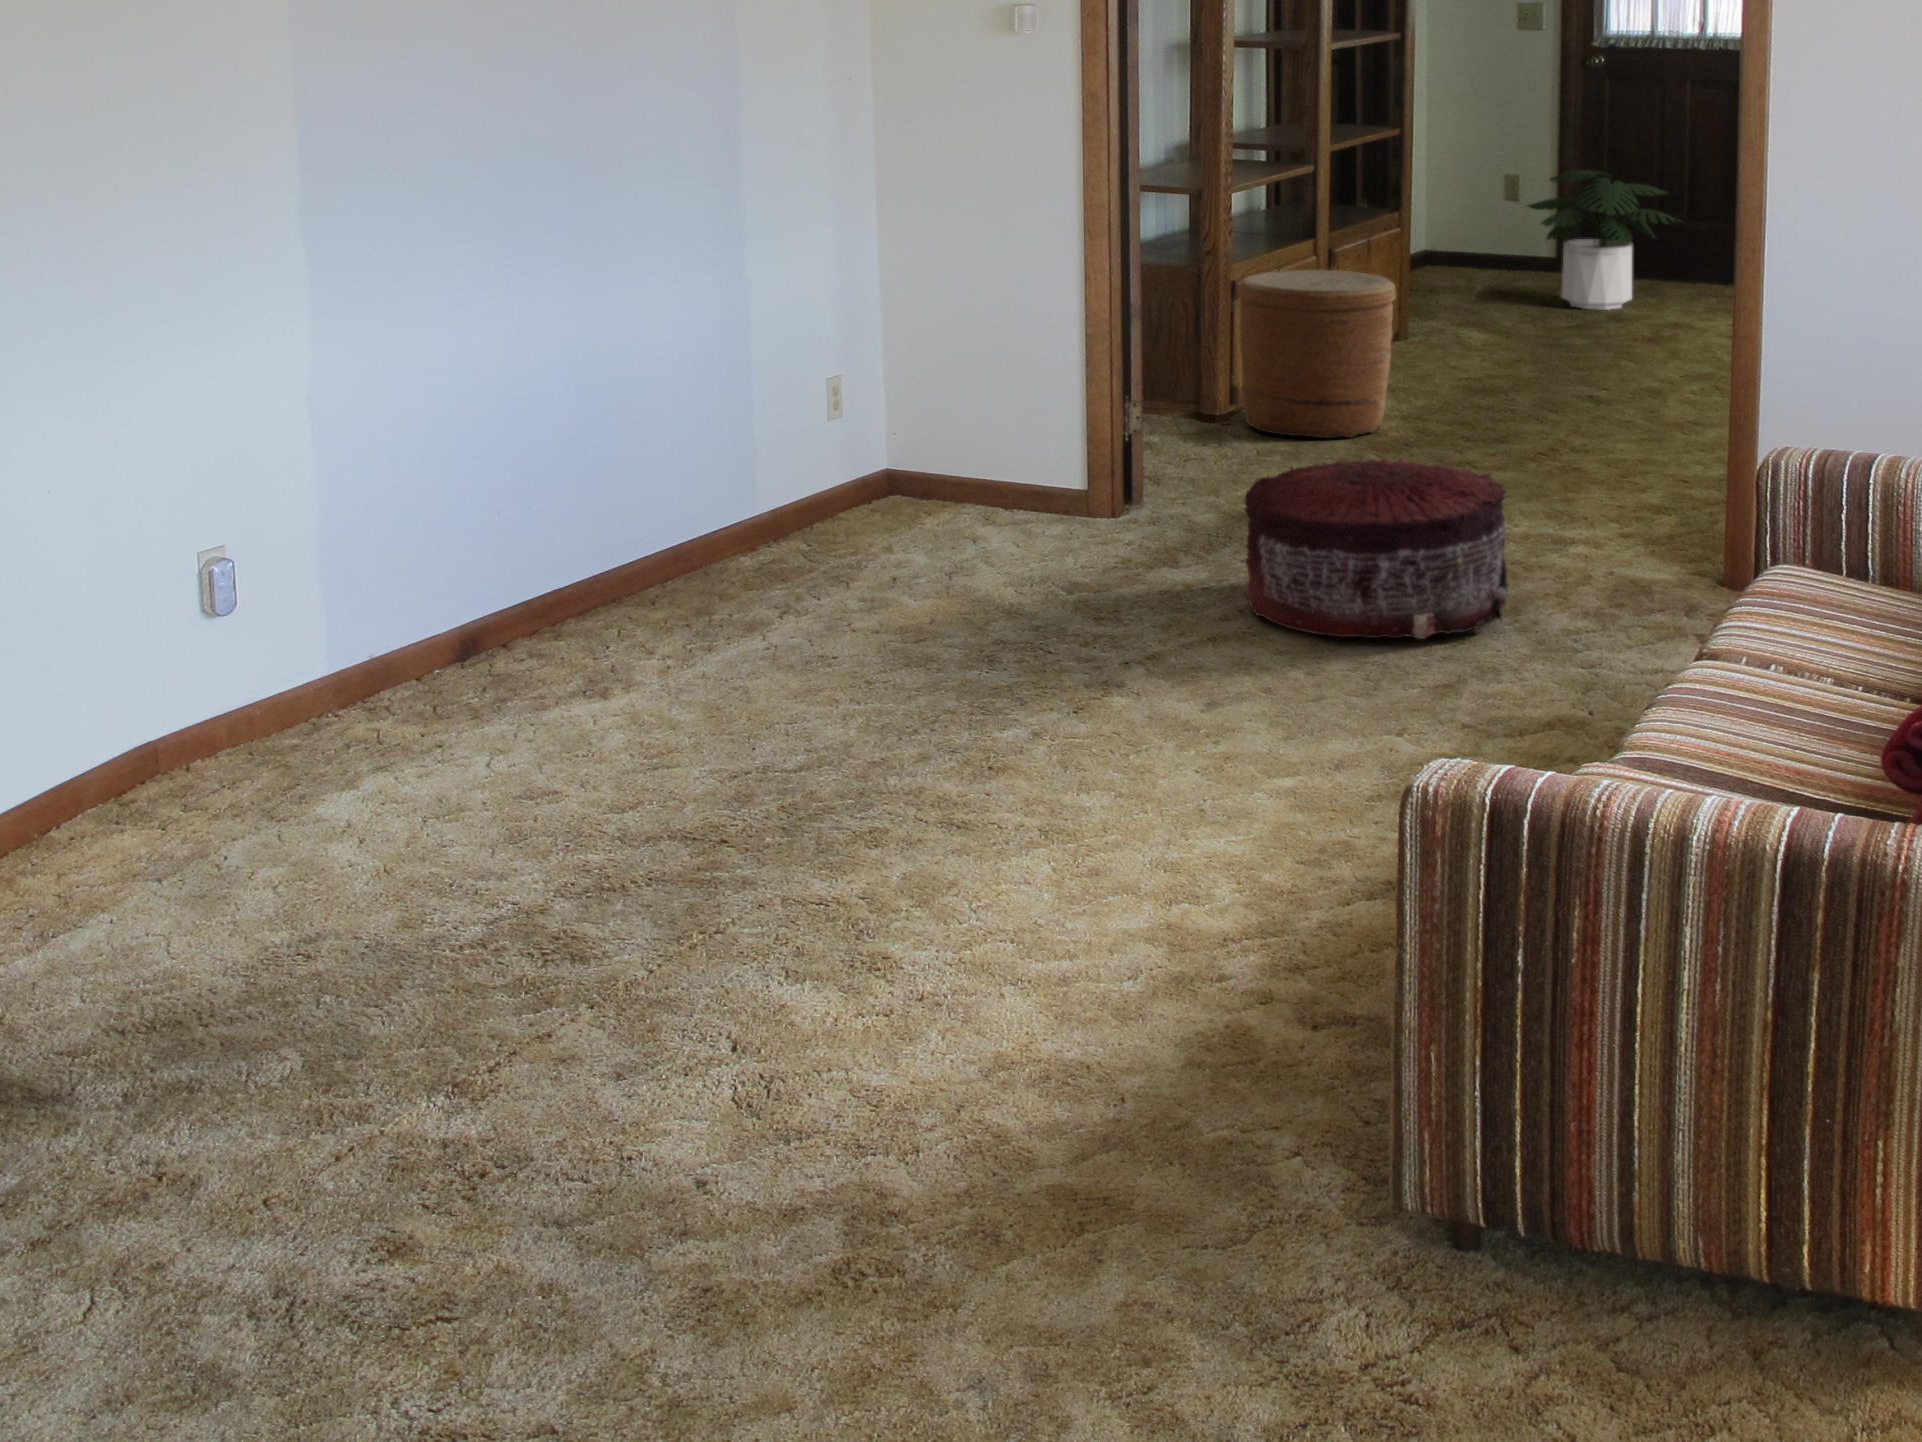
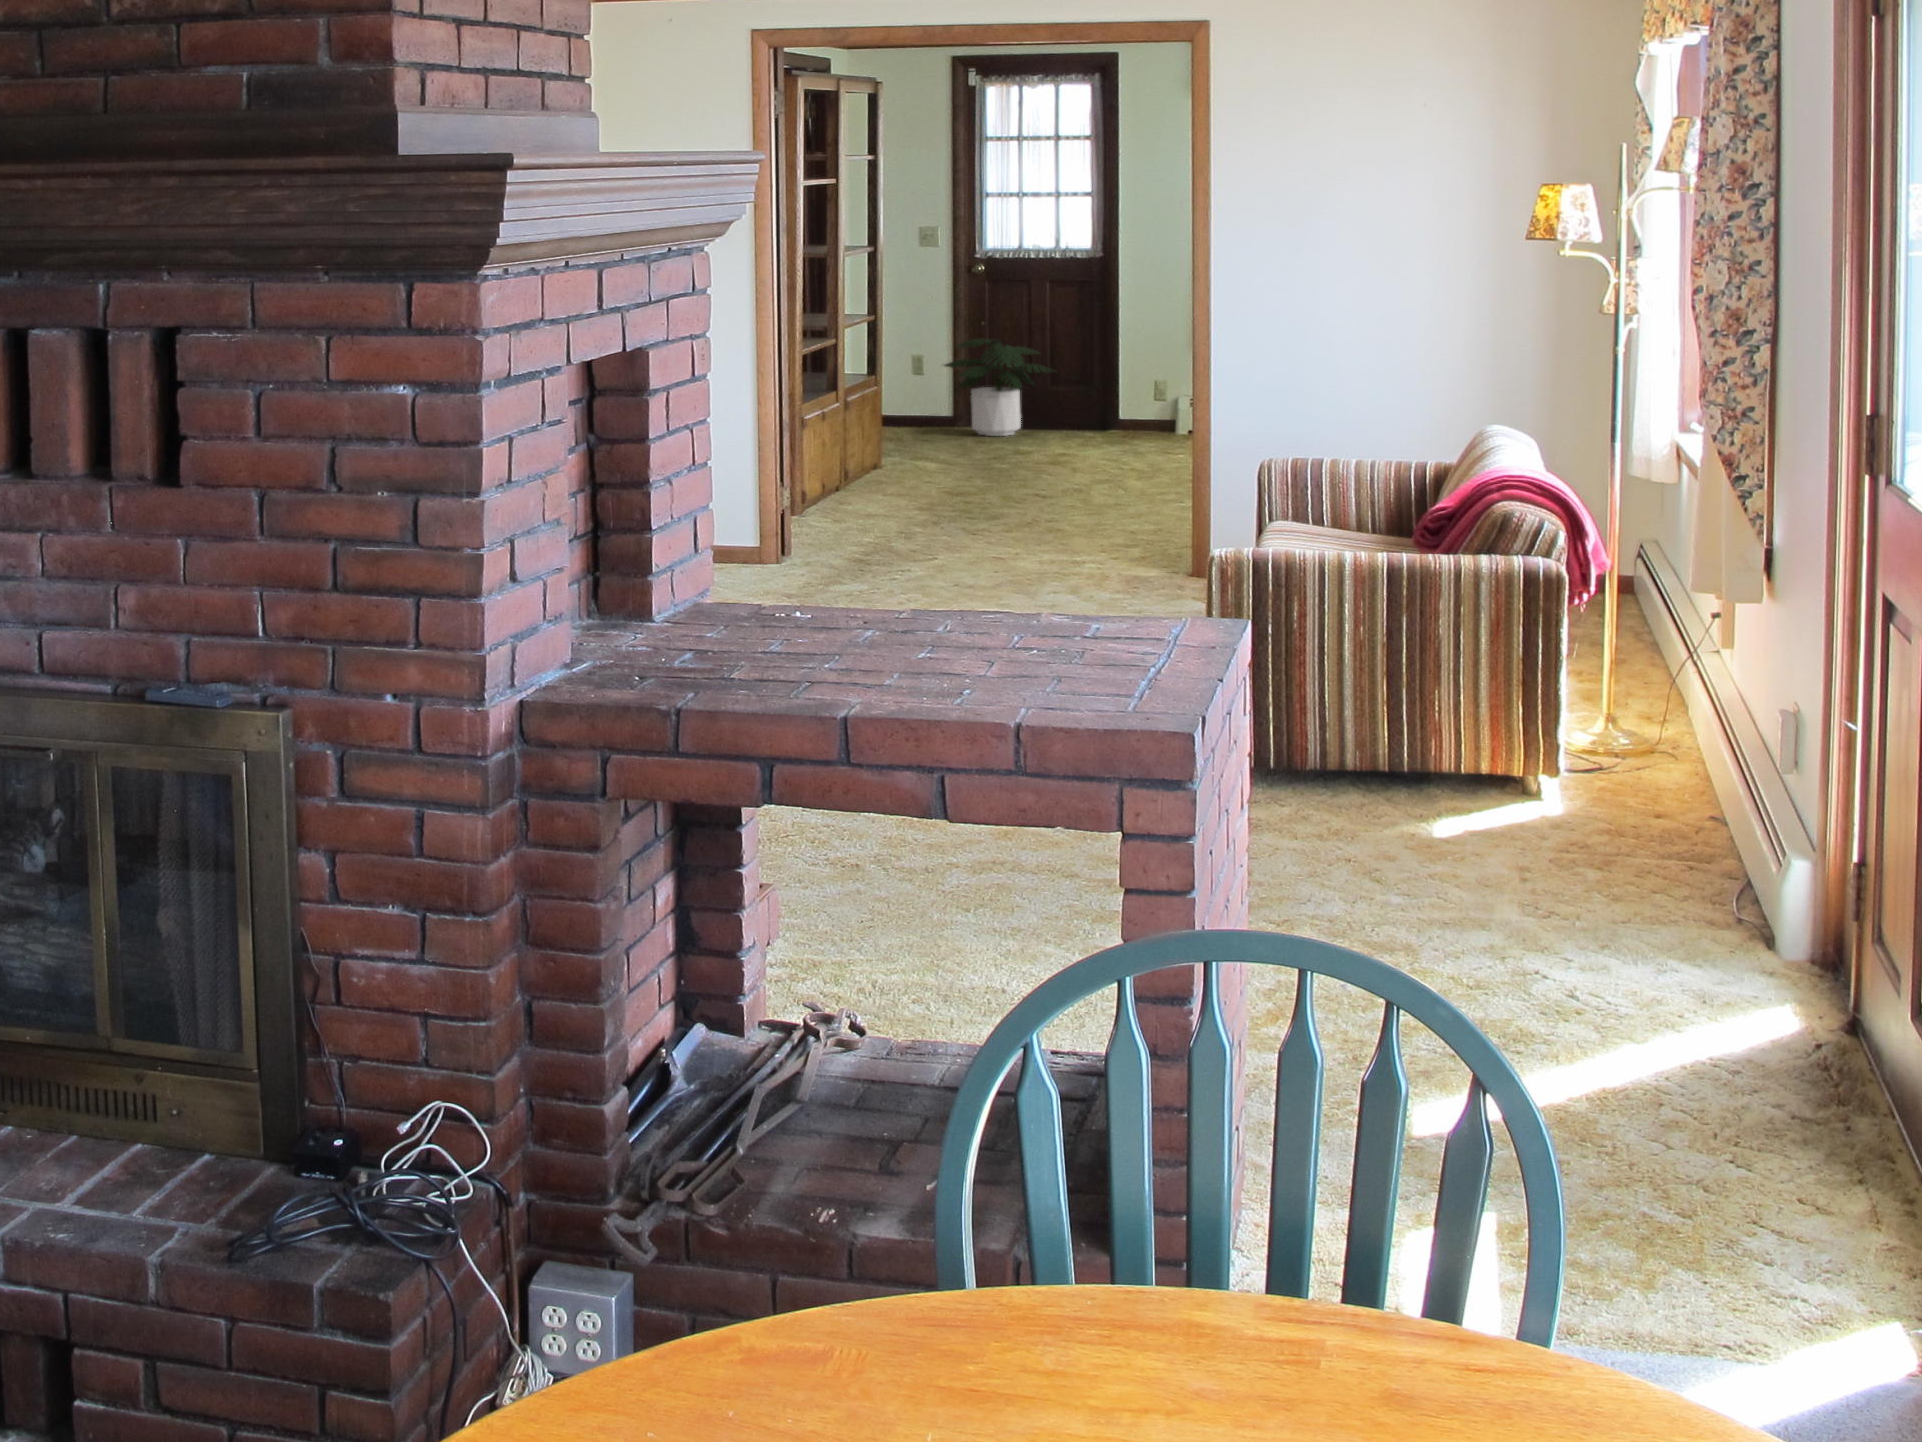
woven basket: present [1238,270,1396,438] -> none [818,400,923,509]
pouf: present [1245,459,1508,639] -> none [917,493,1082,593]

